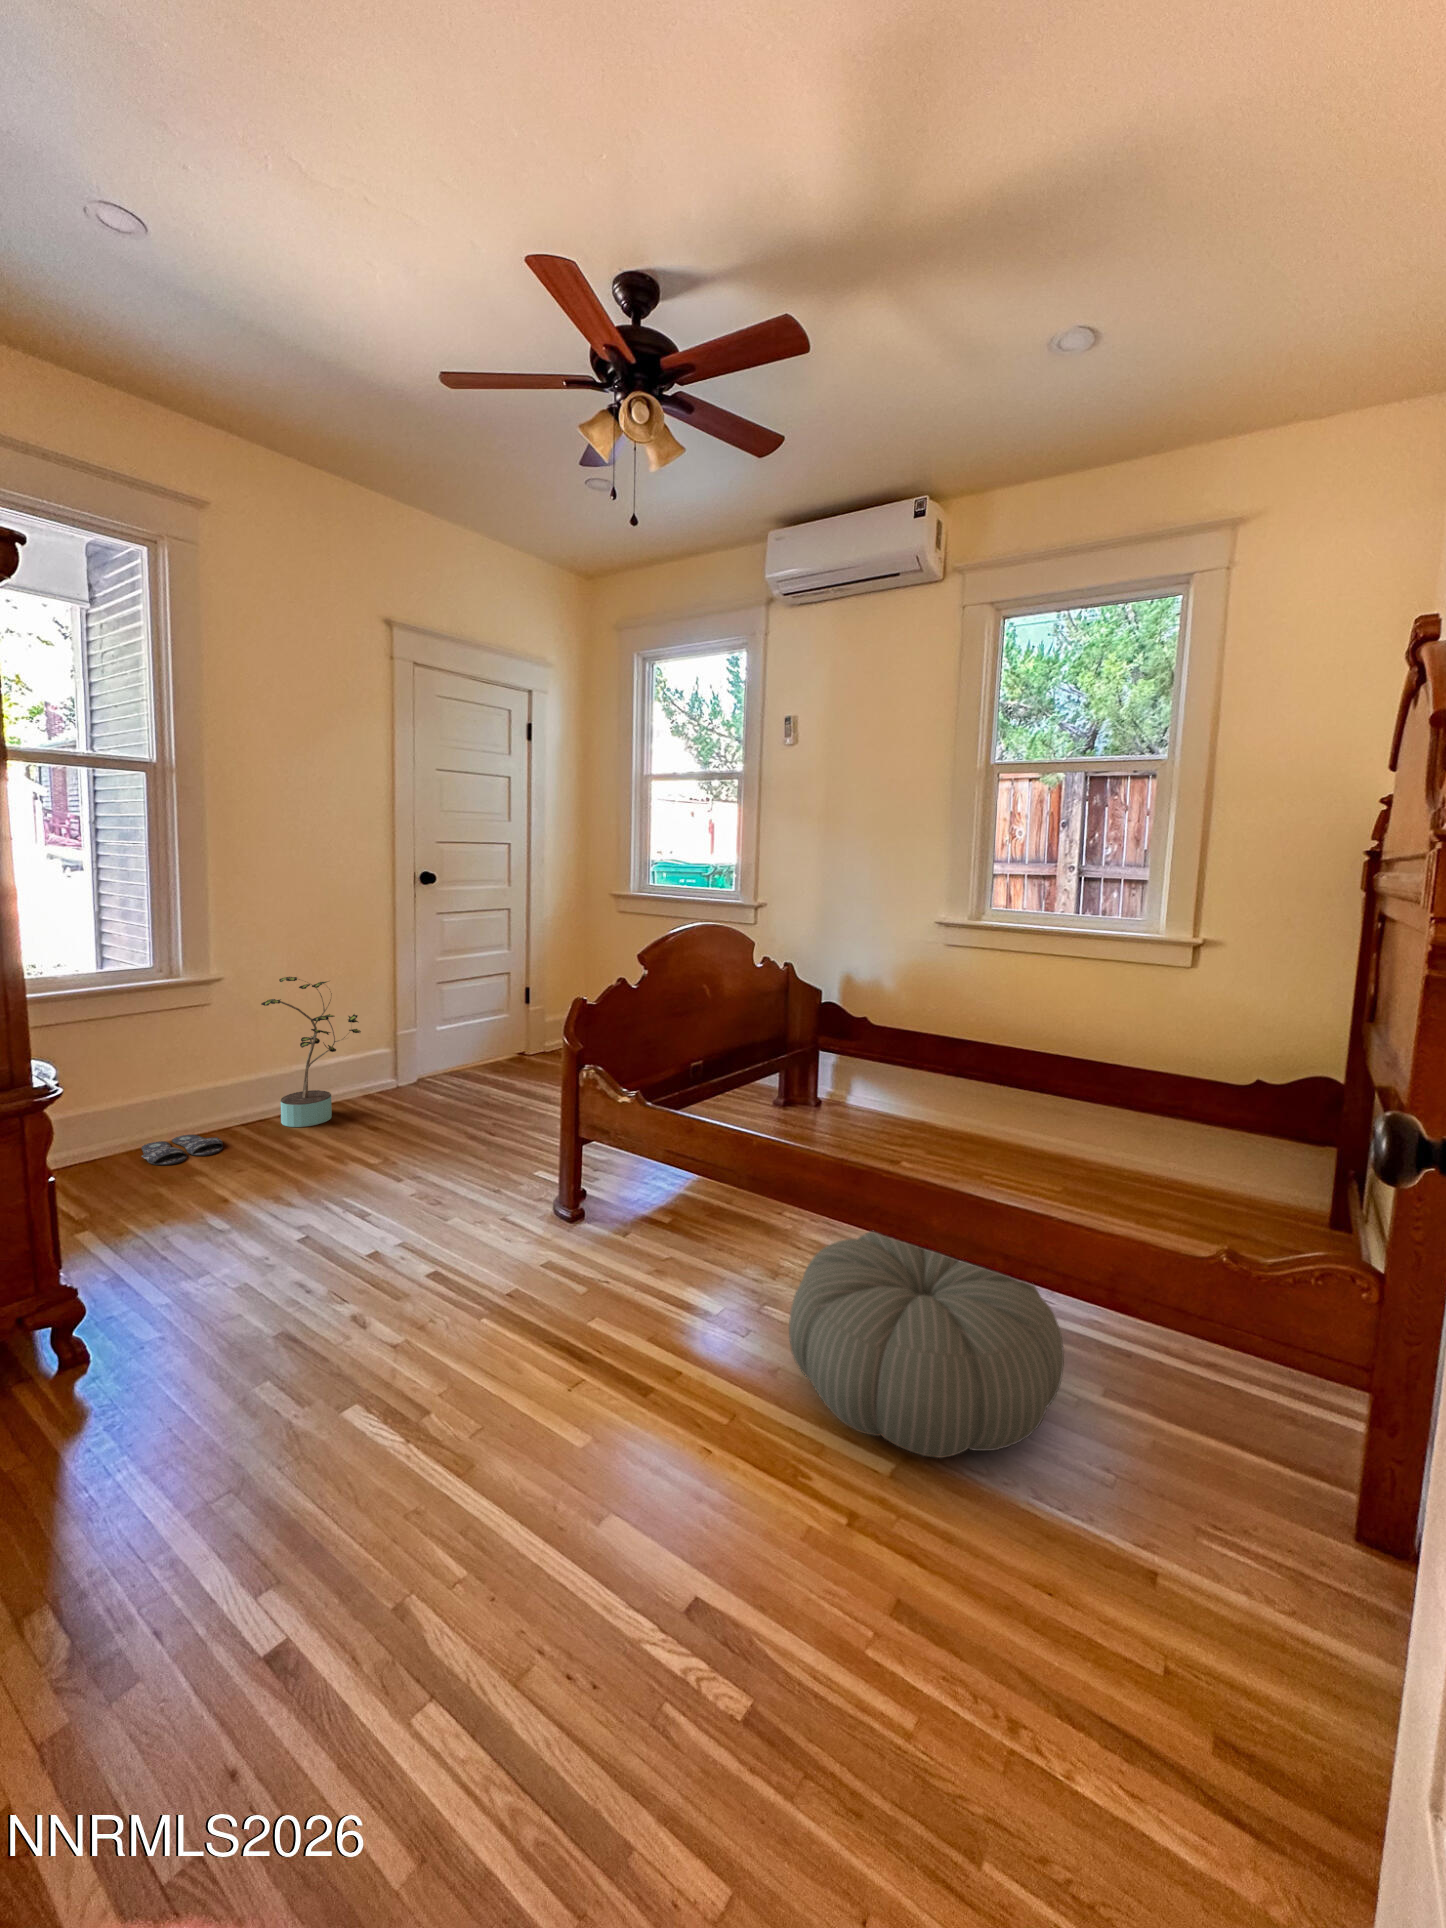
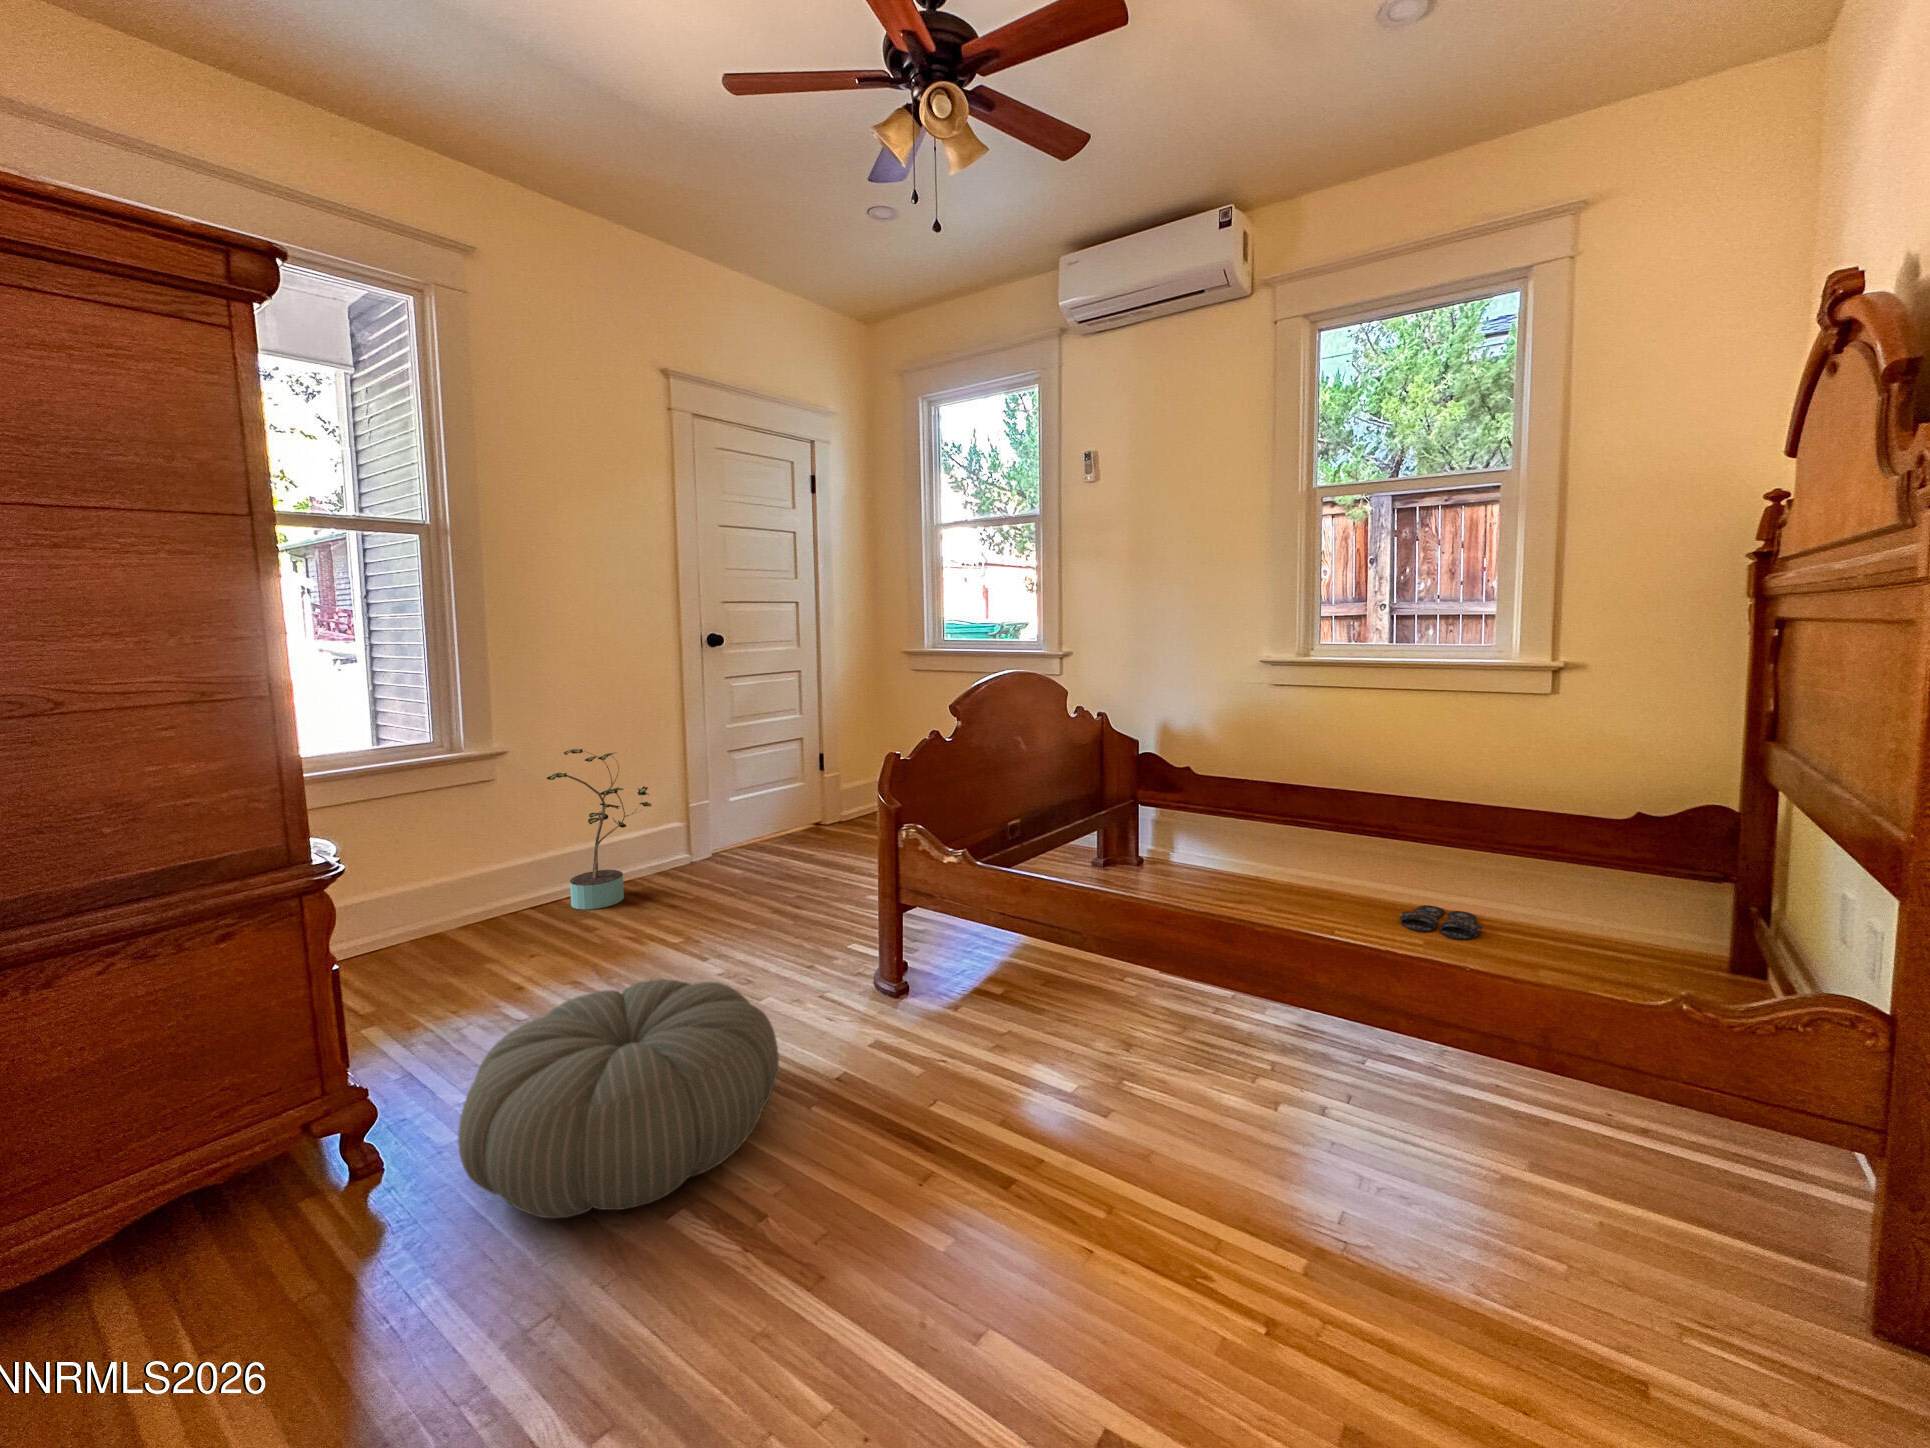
slippers: present [141,1135,223,1165] -> present [1401,905,1483,940]
pouf: present [789,1232,1064,1458] -> present [458,979,779,1218]

